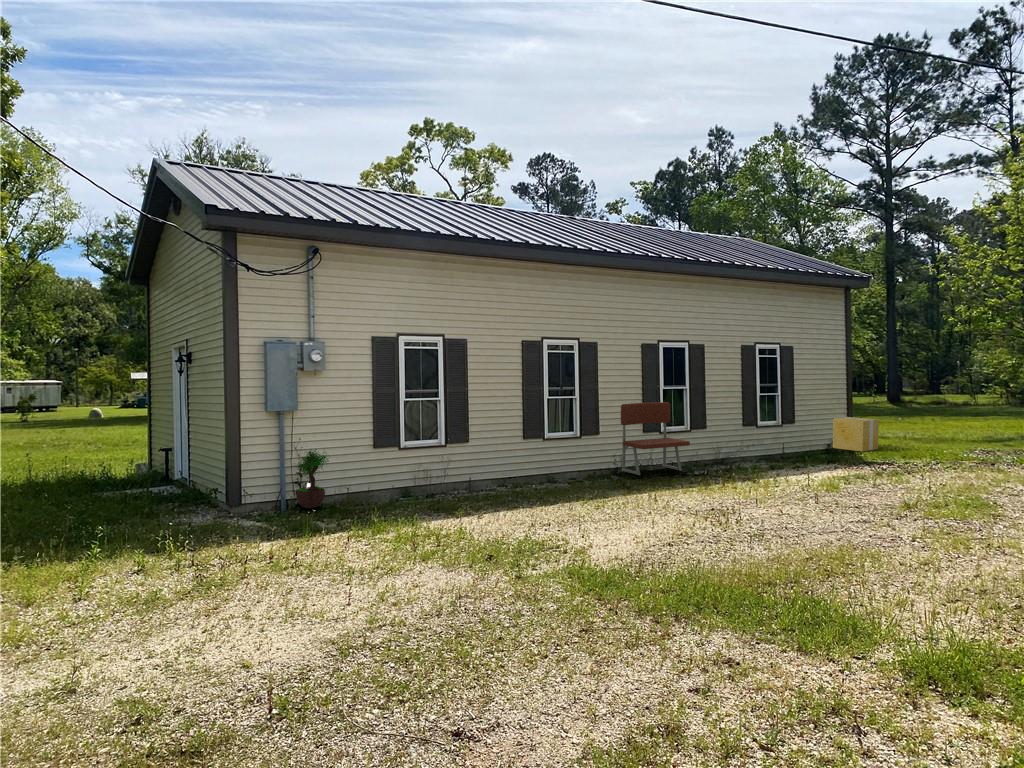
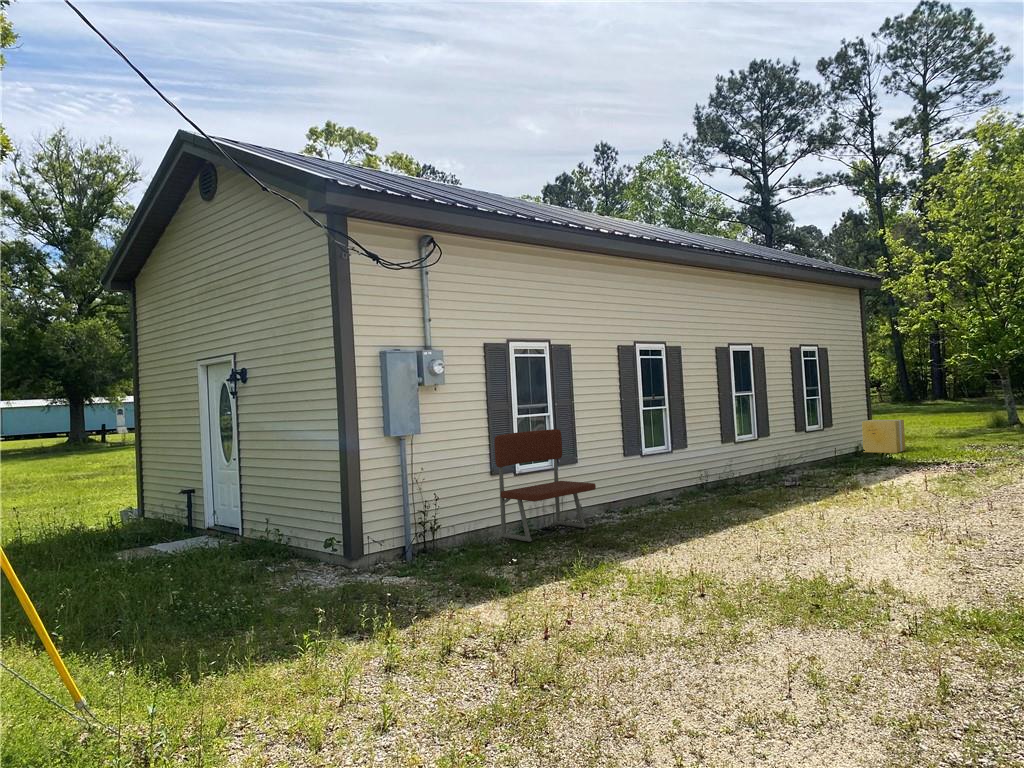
bench: present [621,402,690,475] -> present [494,429,596,542]
potted tree: present [296,449,329,508] -> none [426,474,470,555]

